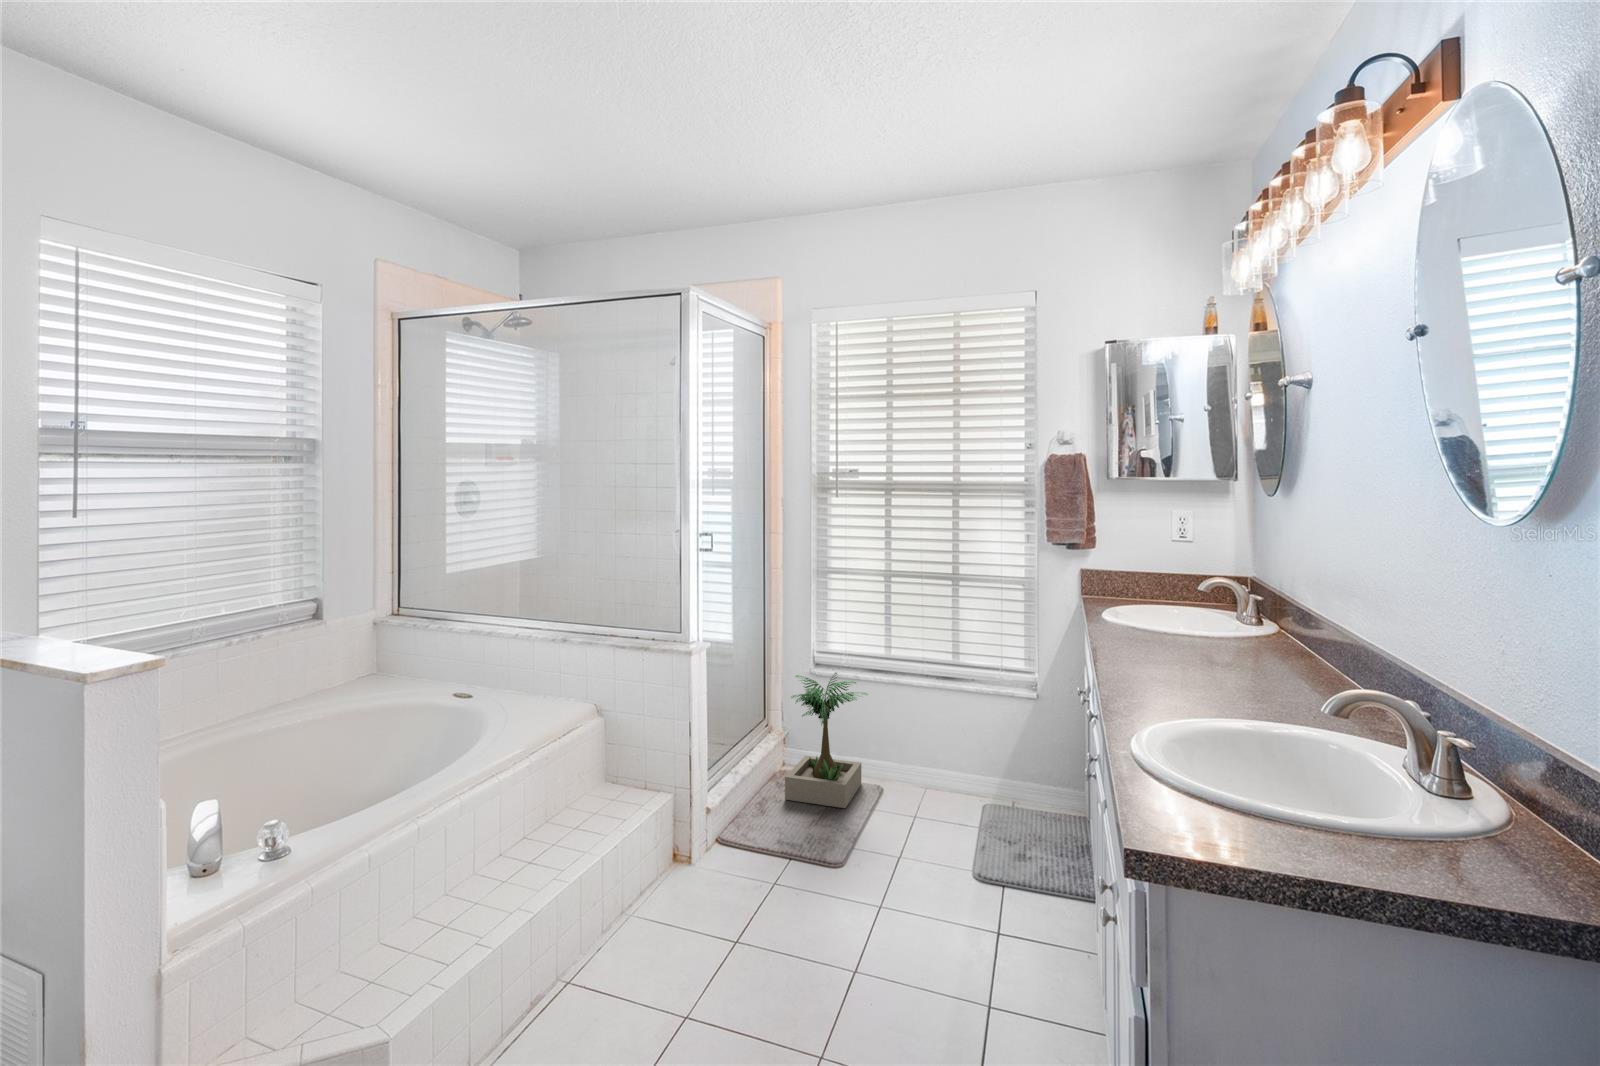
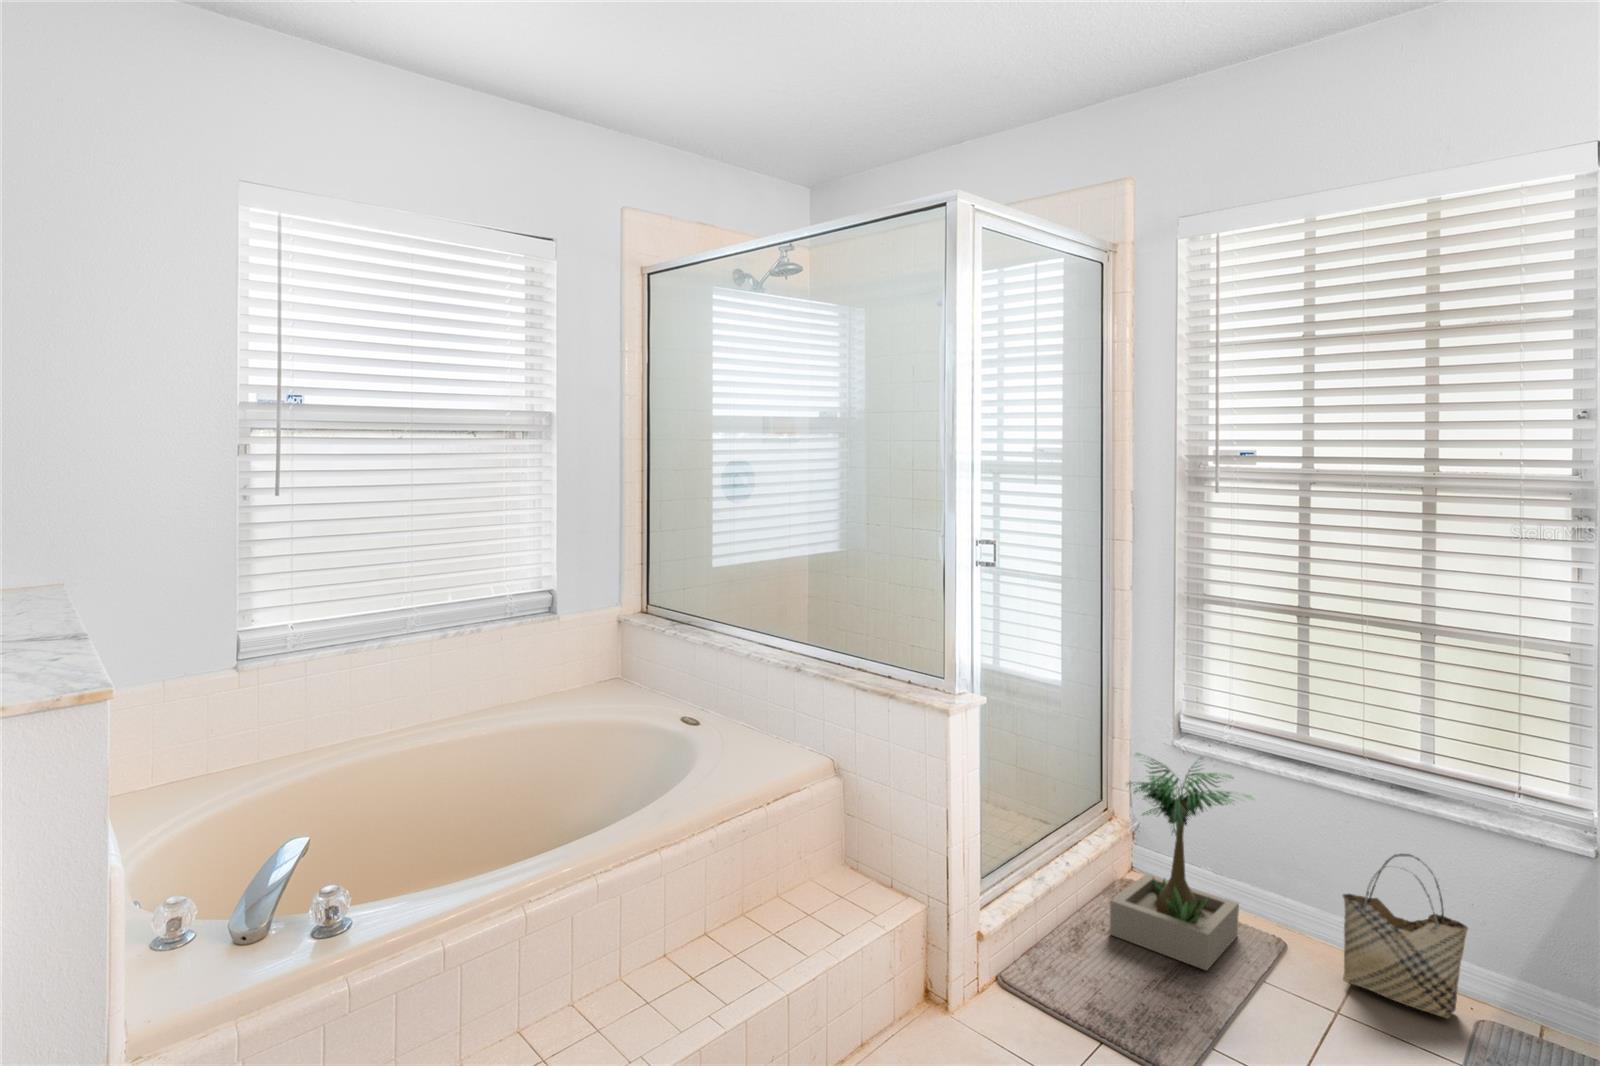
woven basket: none [918,714,980,805] -> present [1343,854,1468,1018]

